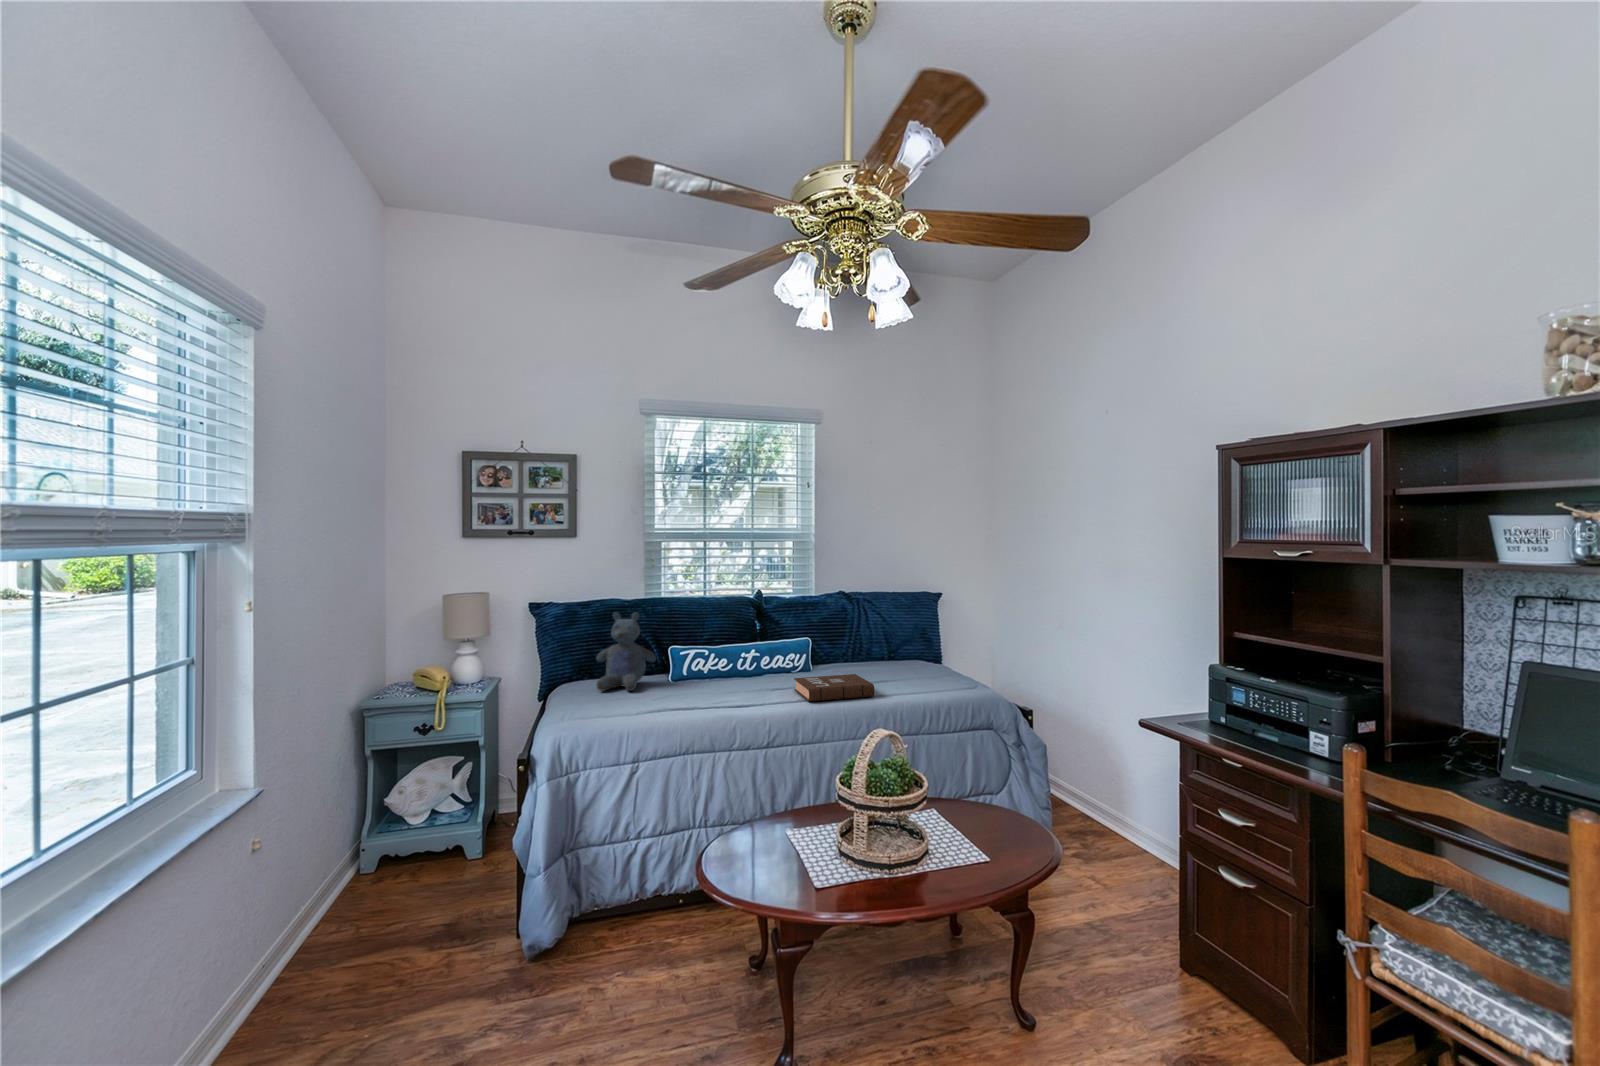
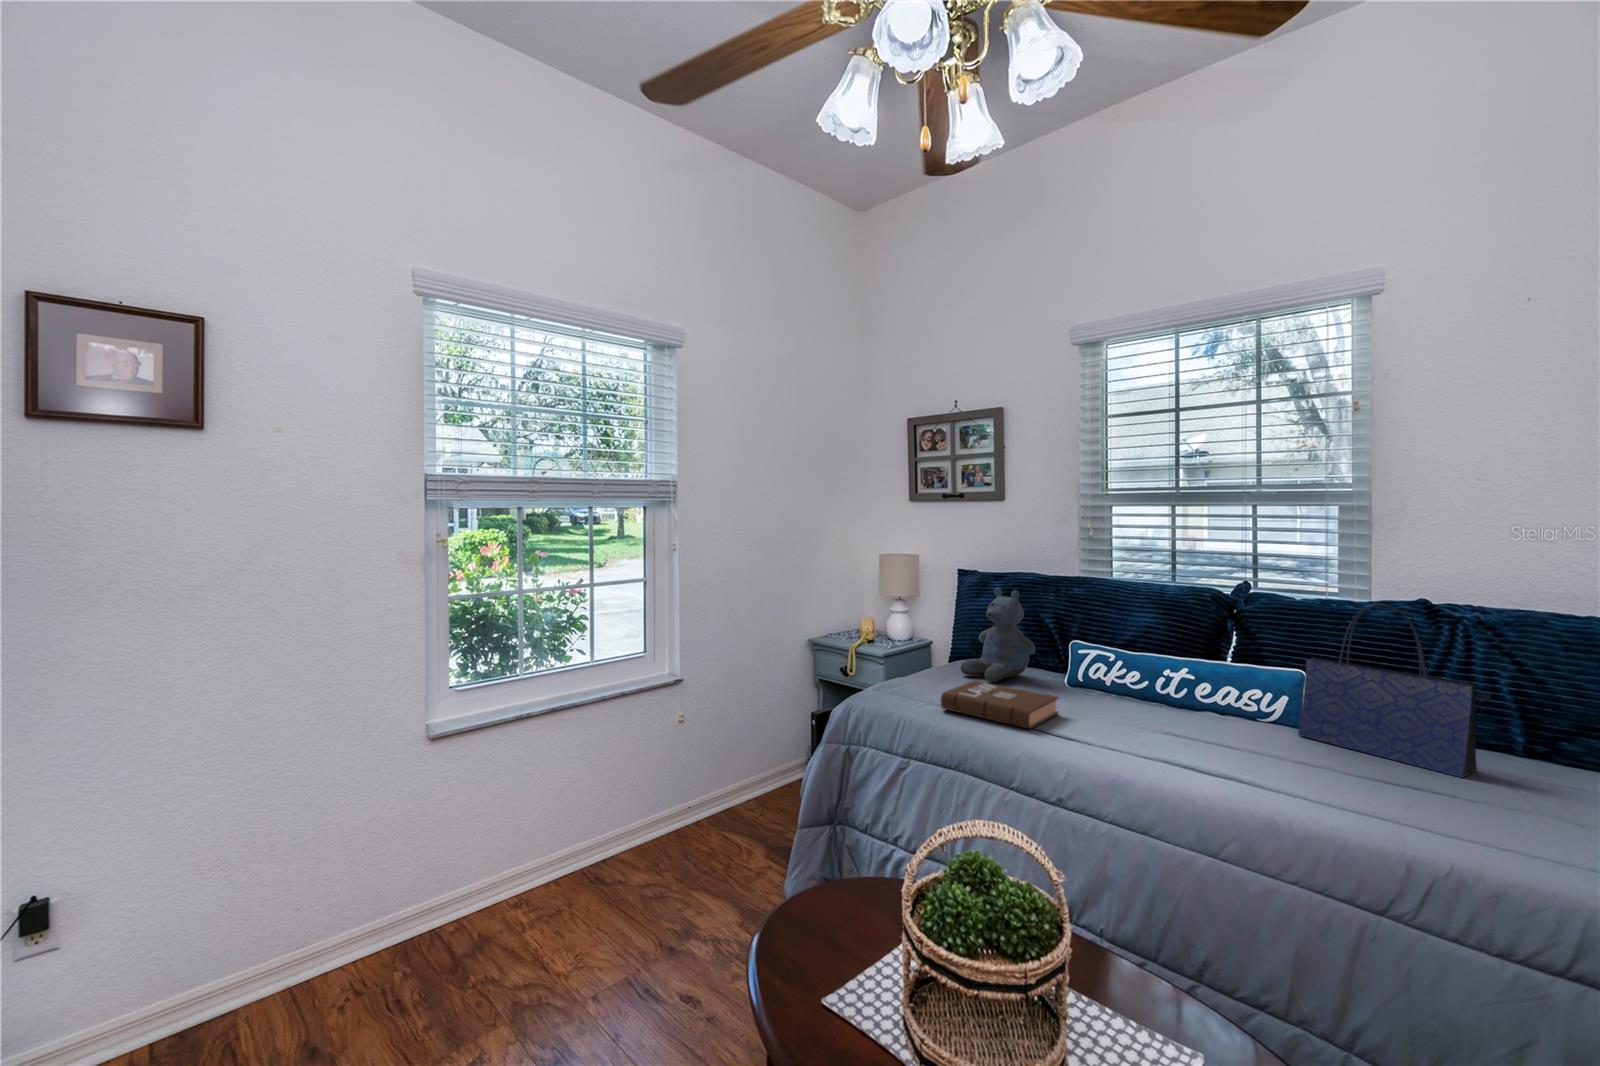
tote bag: none [821,595,896,675] -> present [1298,604,1491,778]
book: present [794,674,874,701] -> present [941,681,1058,729]

